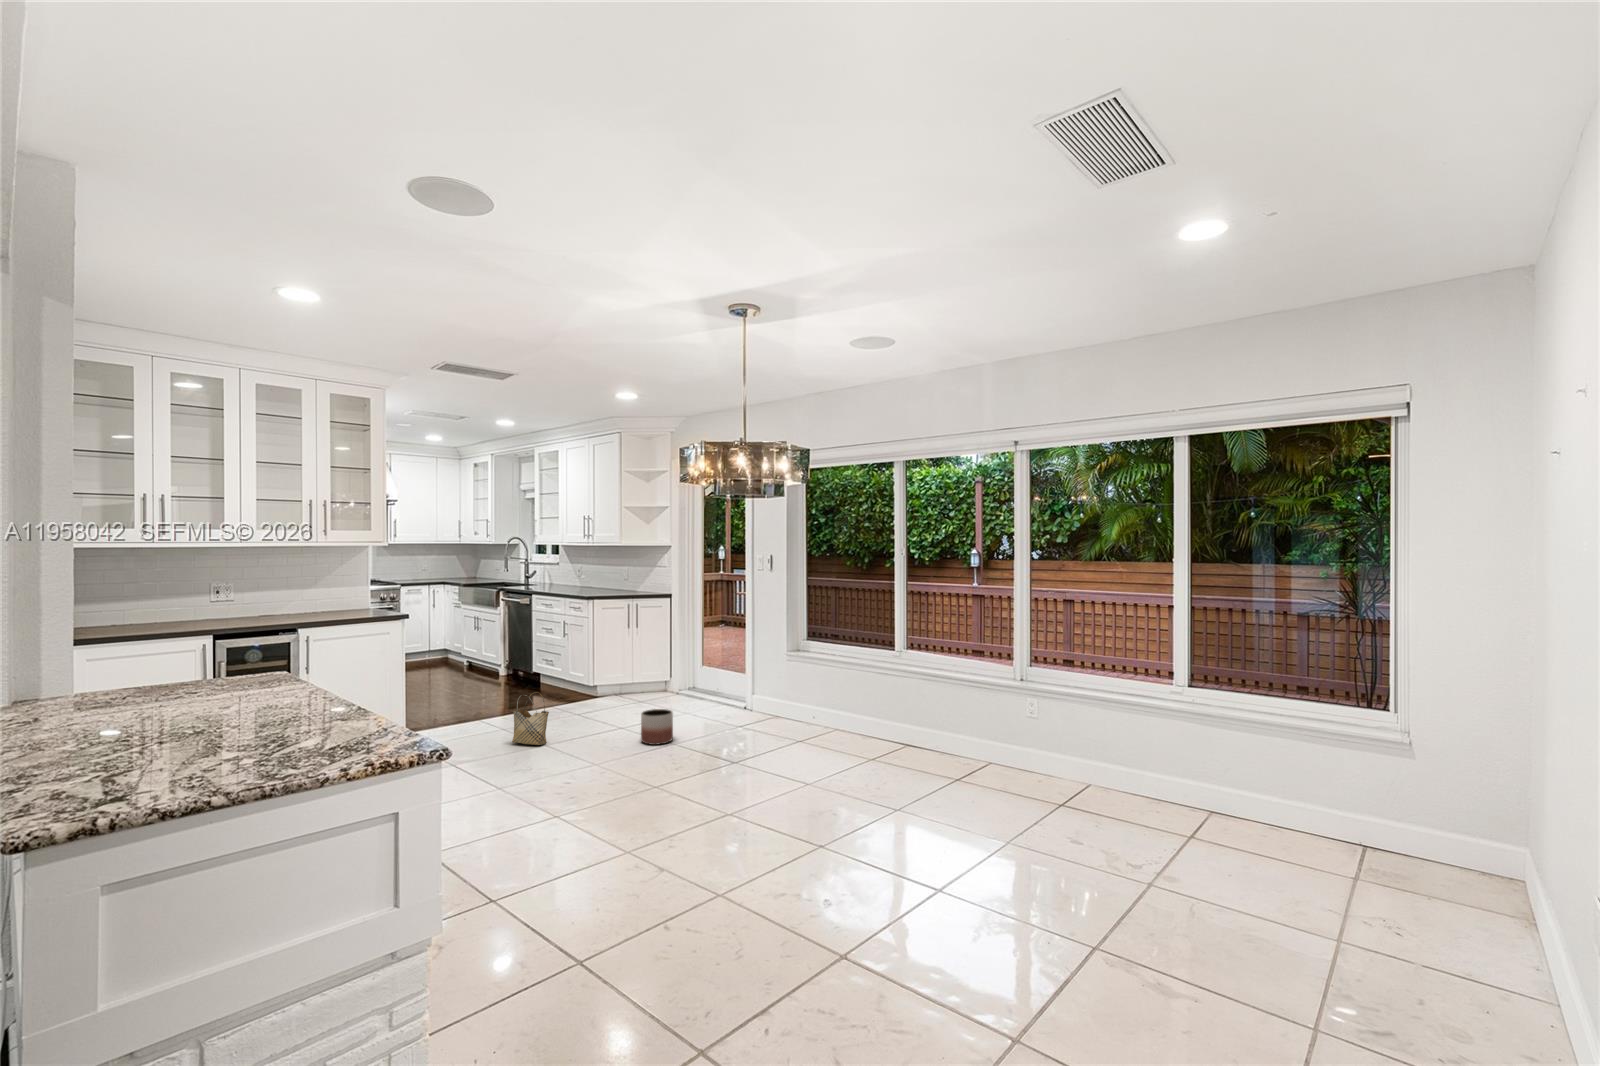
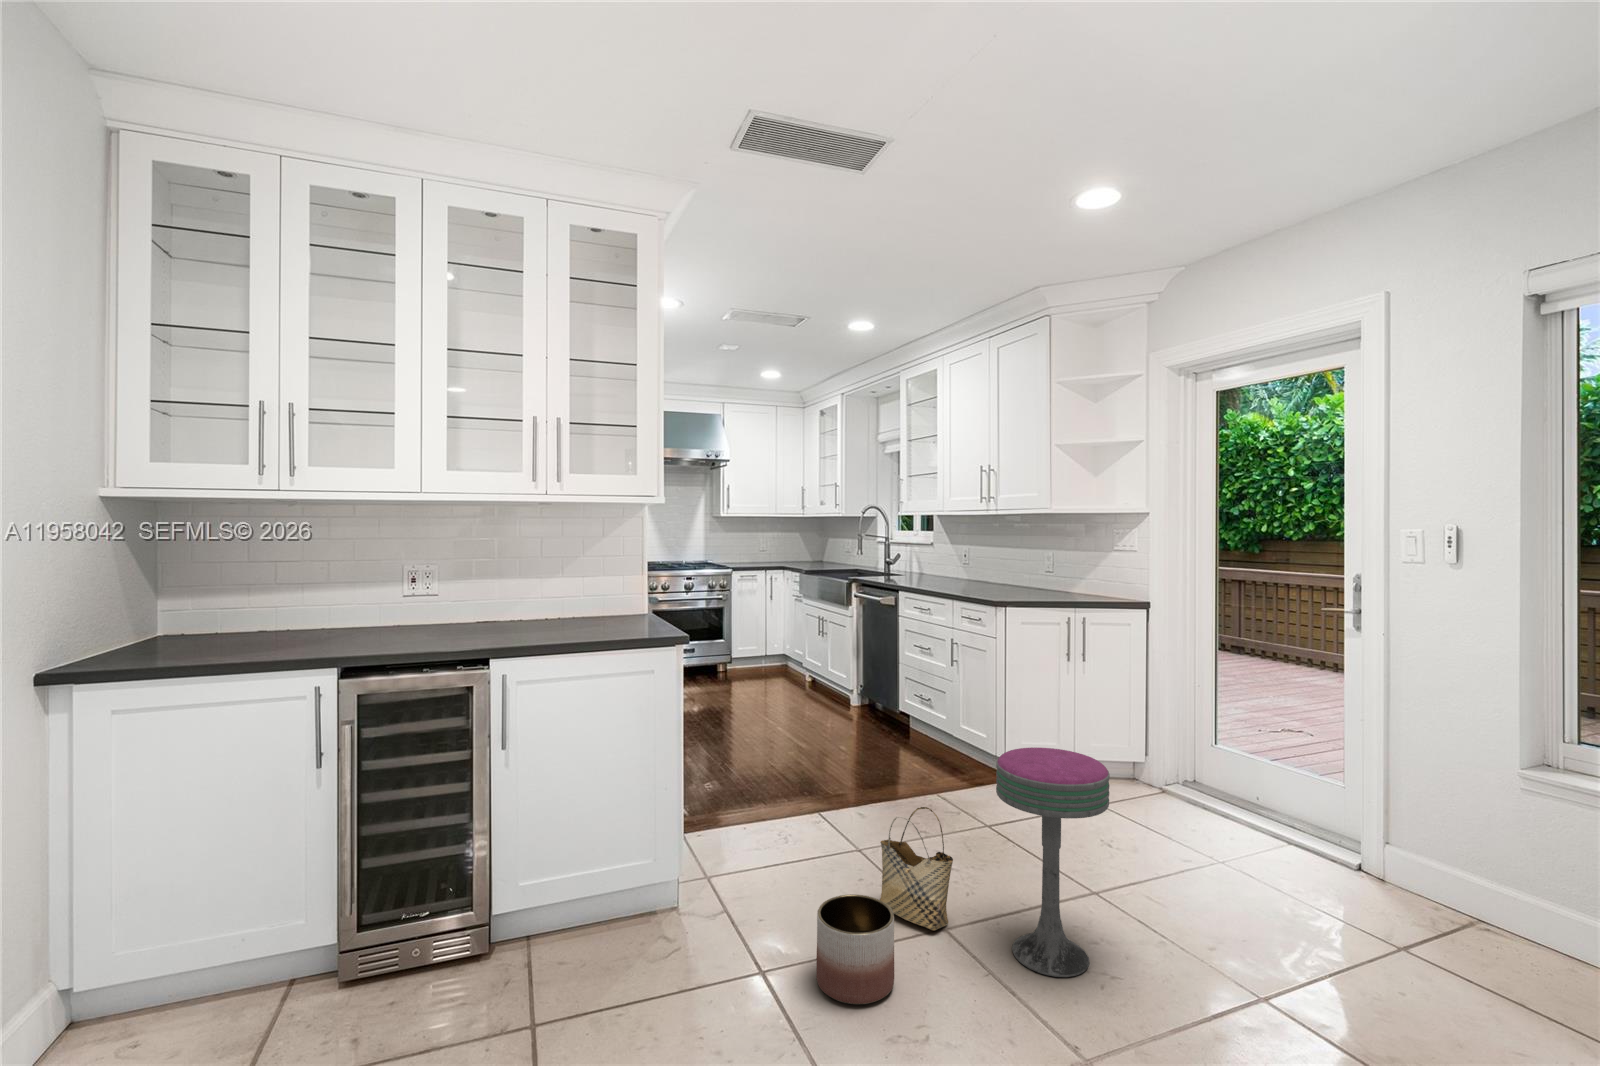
bar stool: none [567,656,615,749] -> present [996,747,1110,977]
planter: present [641,709,673,745] -> present [816,894,894,1005]

